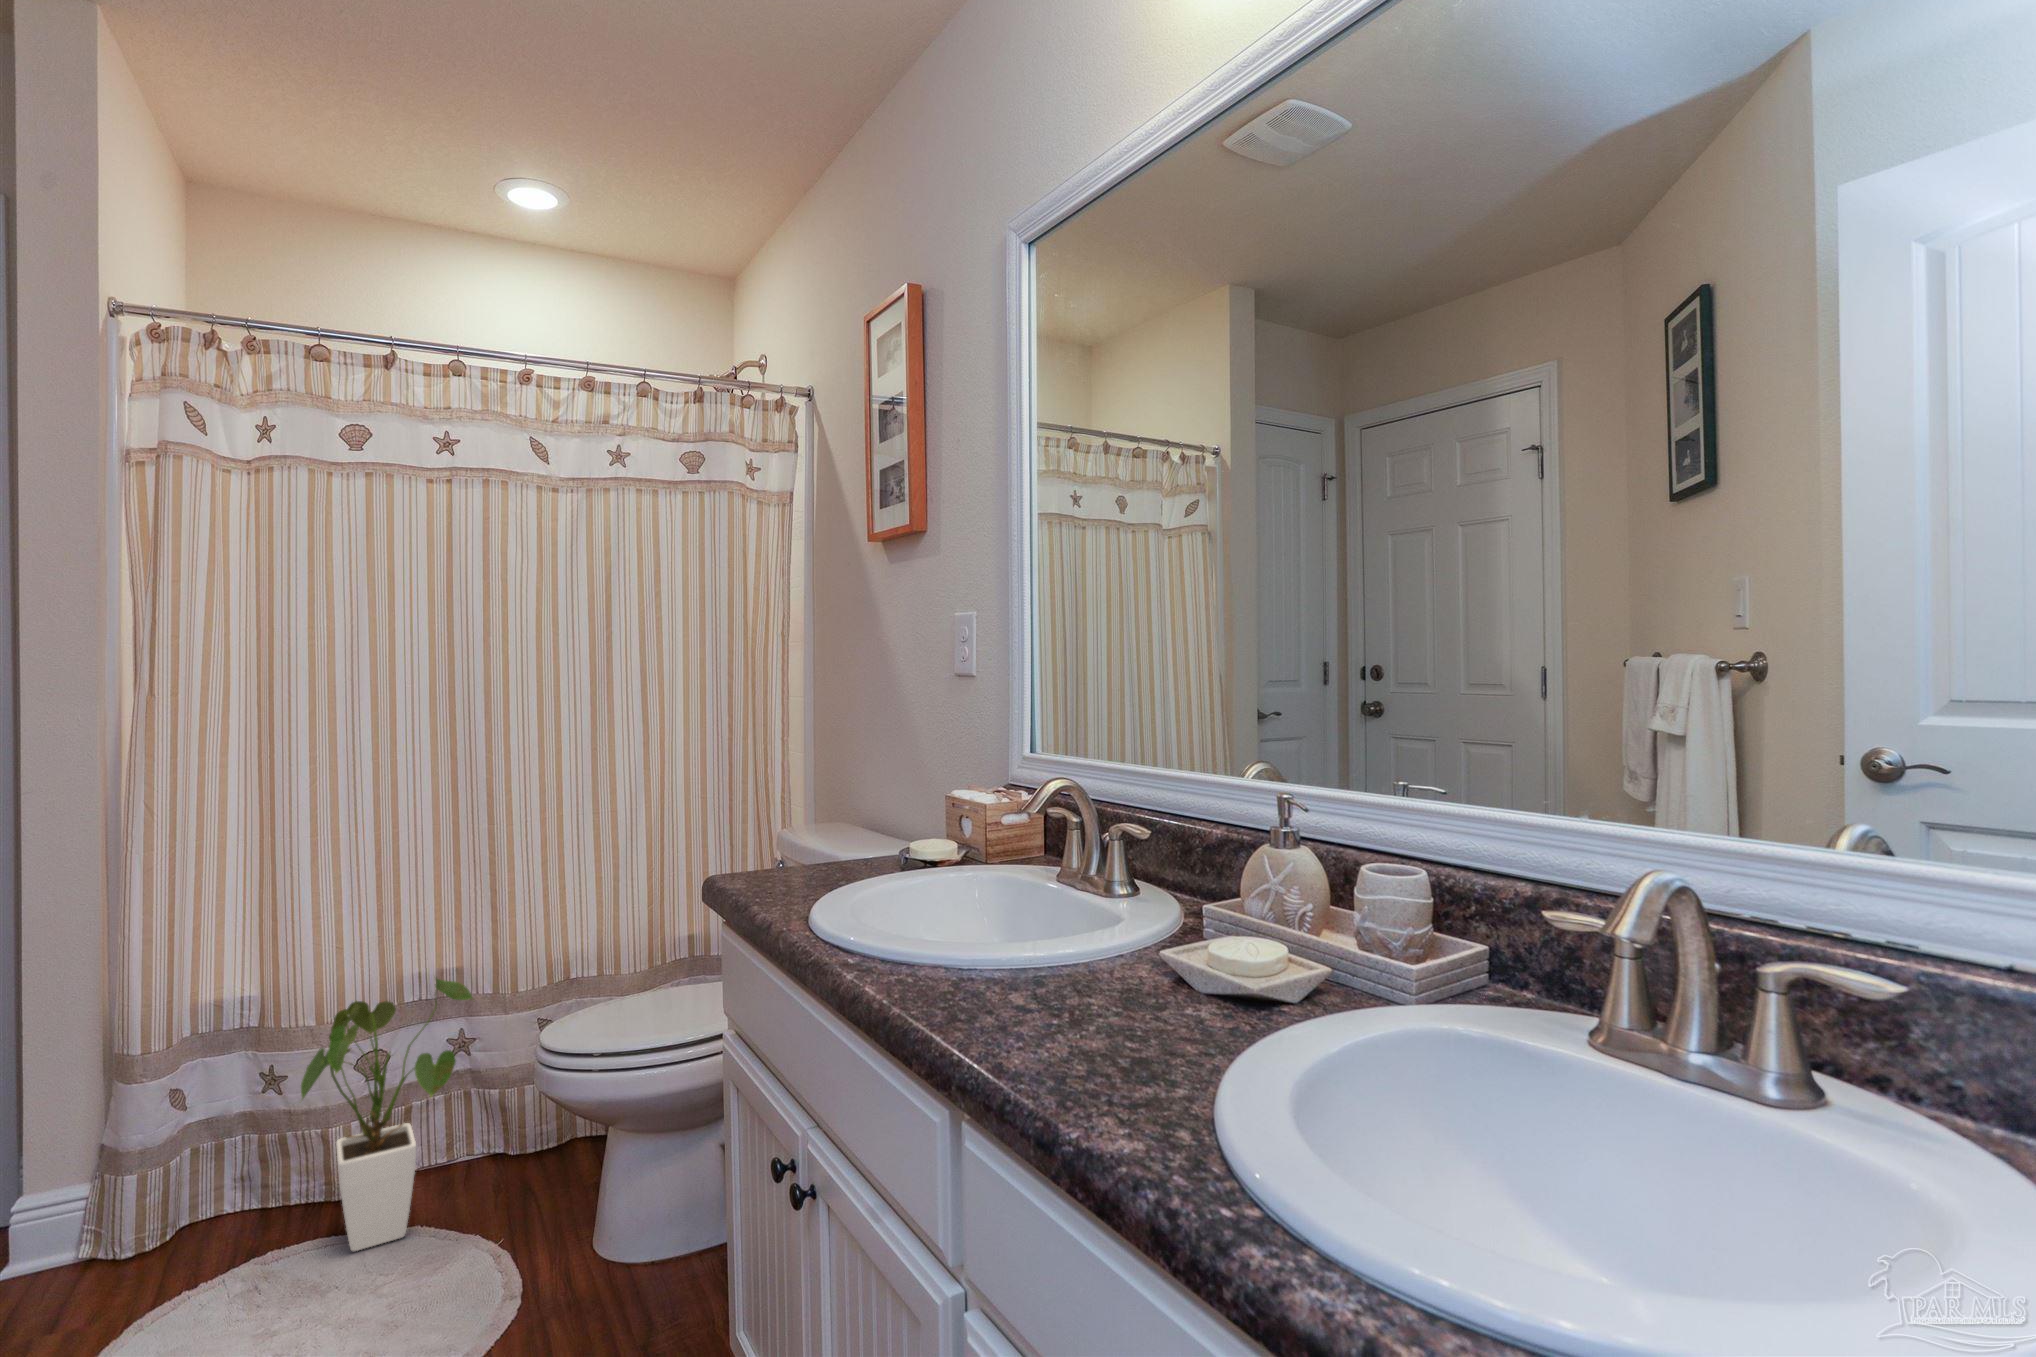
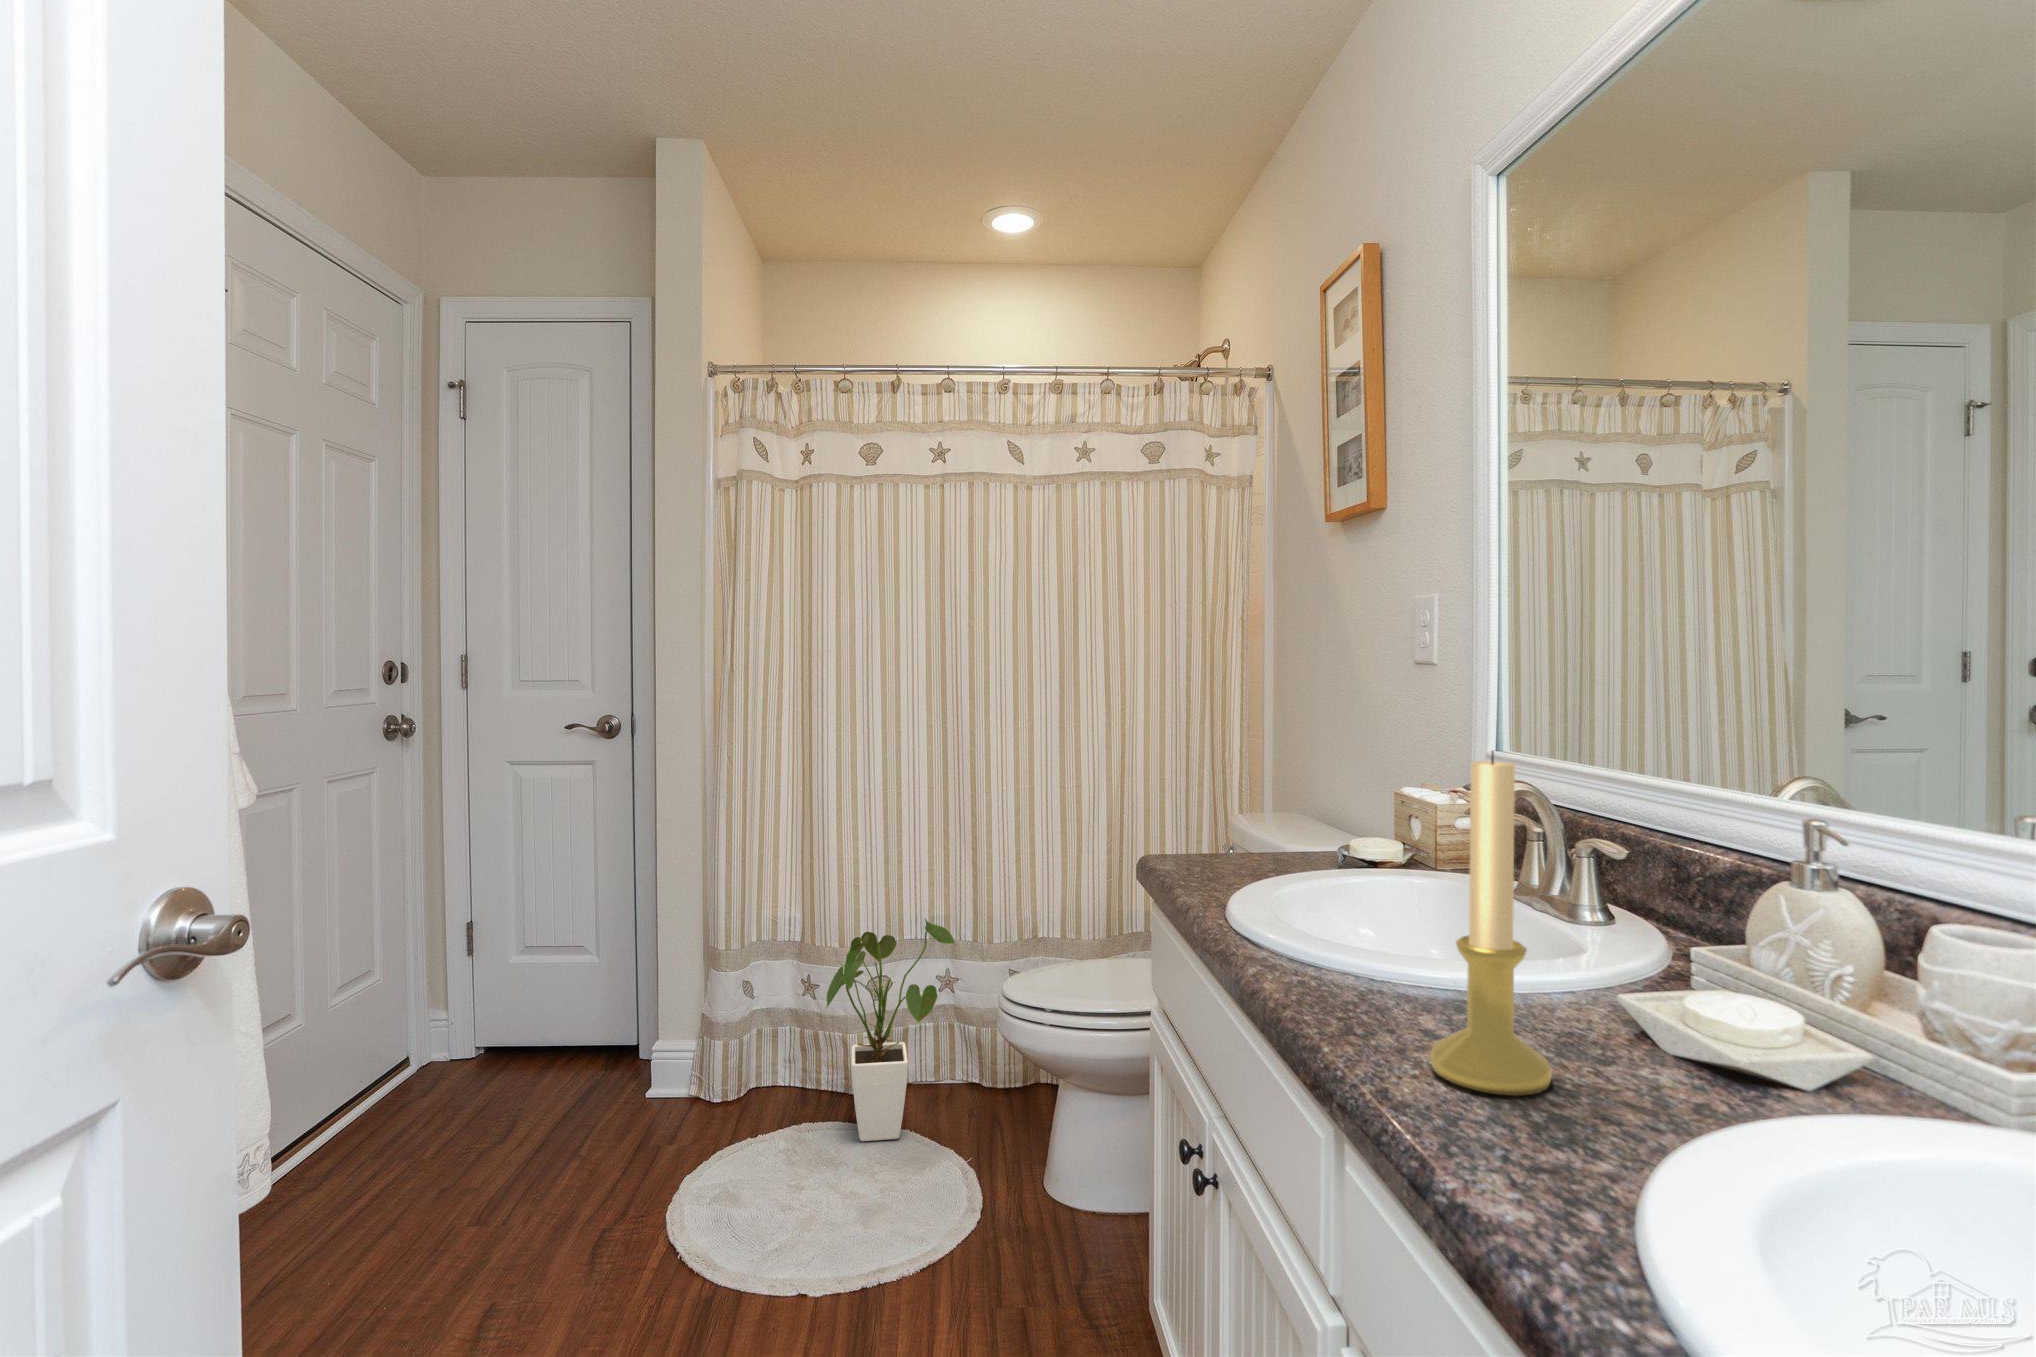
candle holder: none [1030,747,1128,1050] -> present [1430,751,1552,1096]

